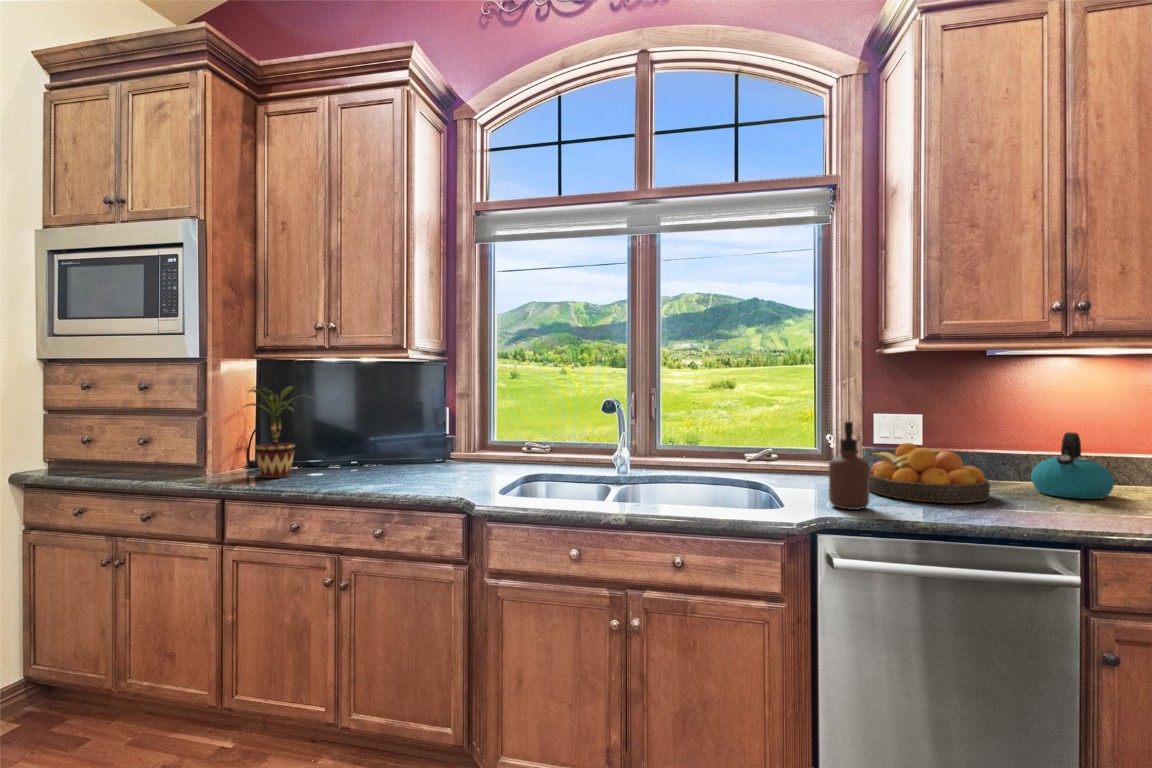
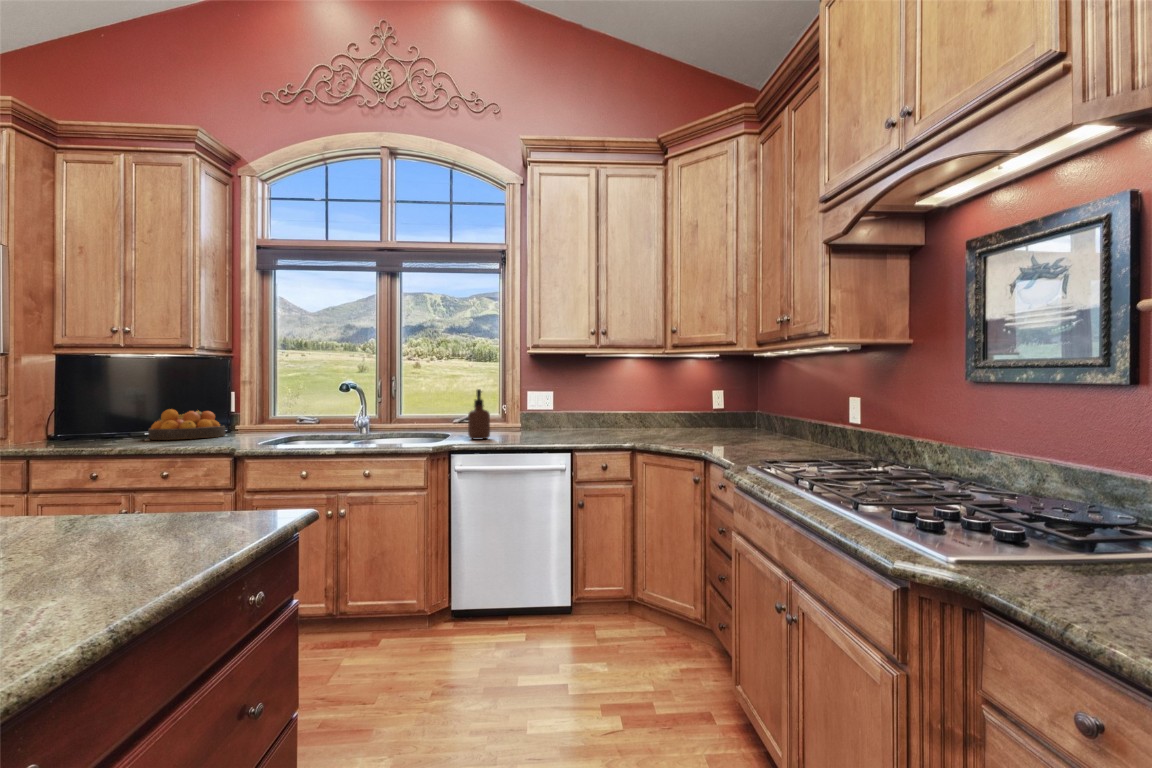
potted plant: present [244,386,311,478] -> none [43,373,112,443]
kettle: present [1031,432,1114,499] -> none [597,396,634,432]
fruit bowl: present [869,443,990,503] -> present [148,409,225,440]

